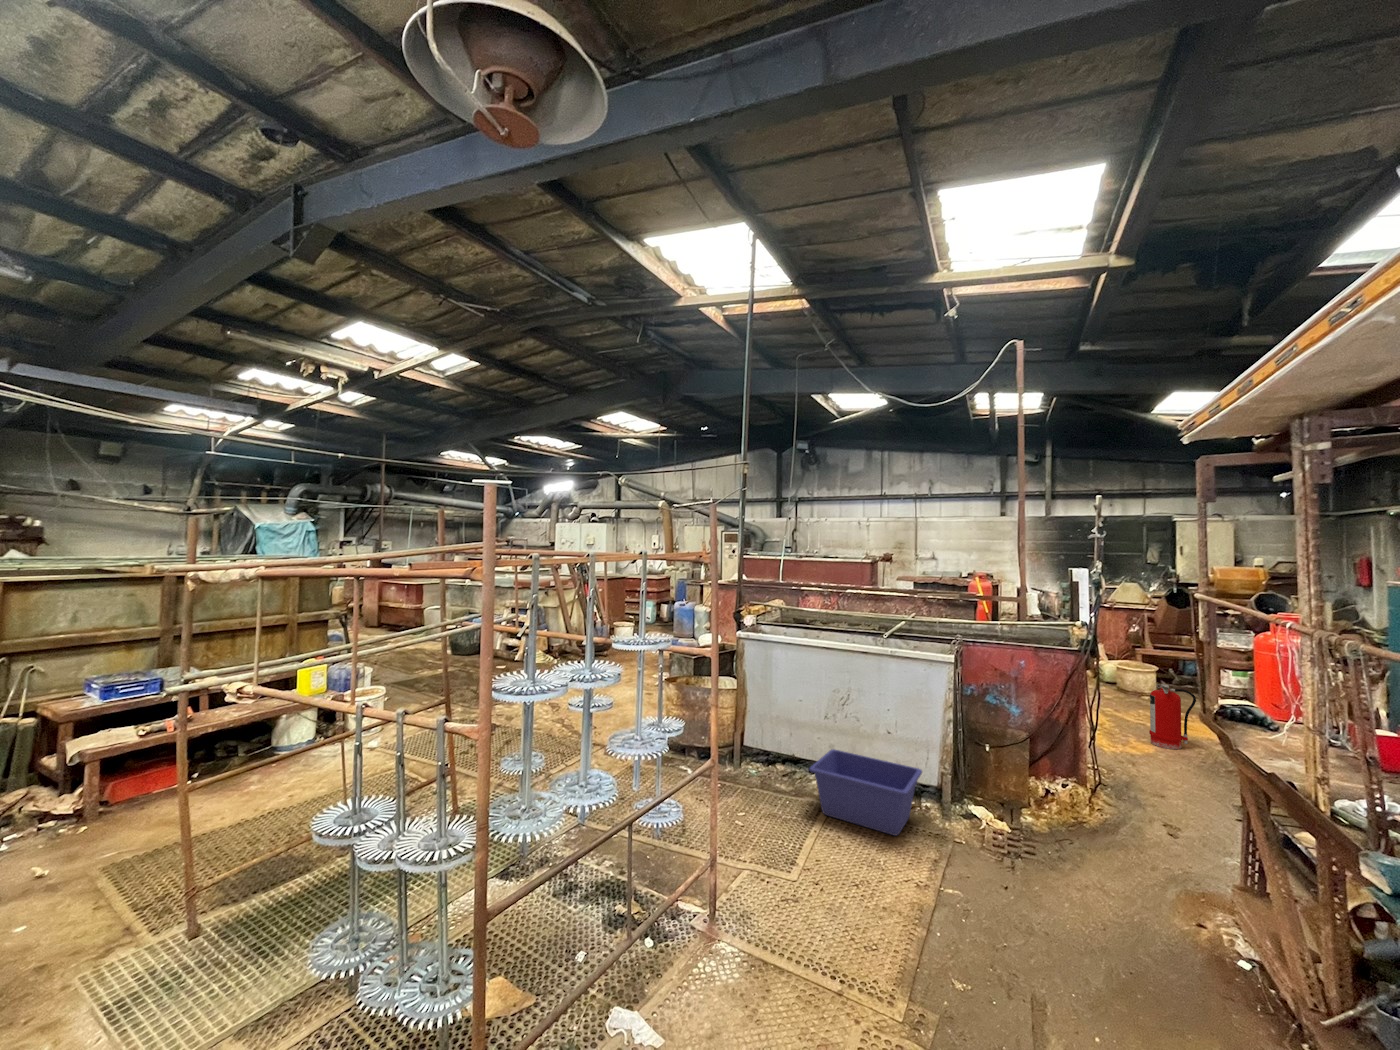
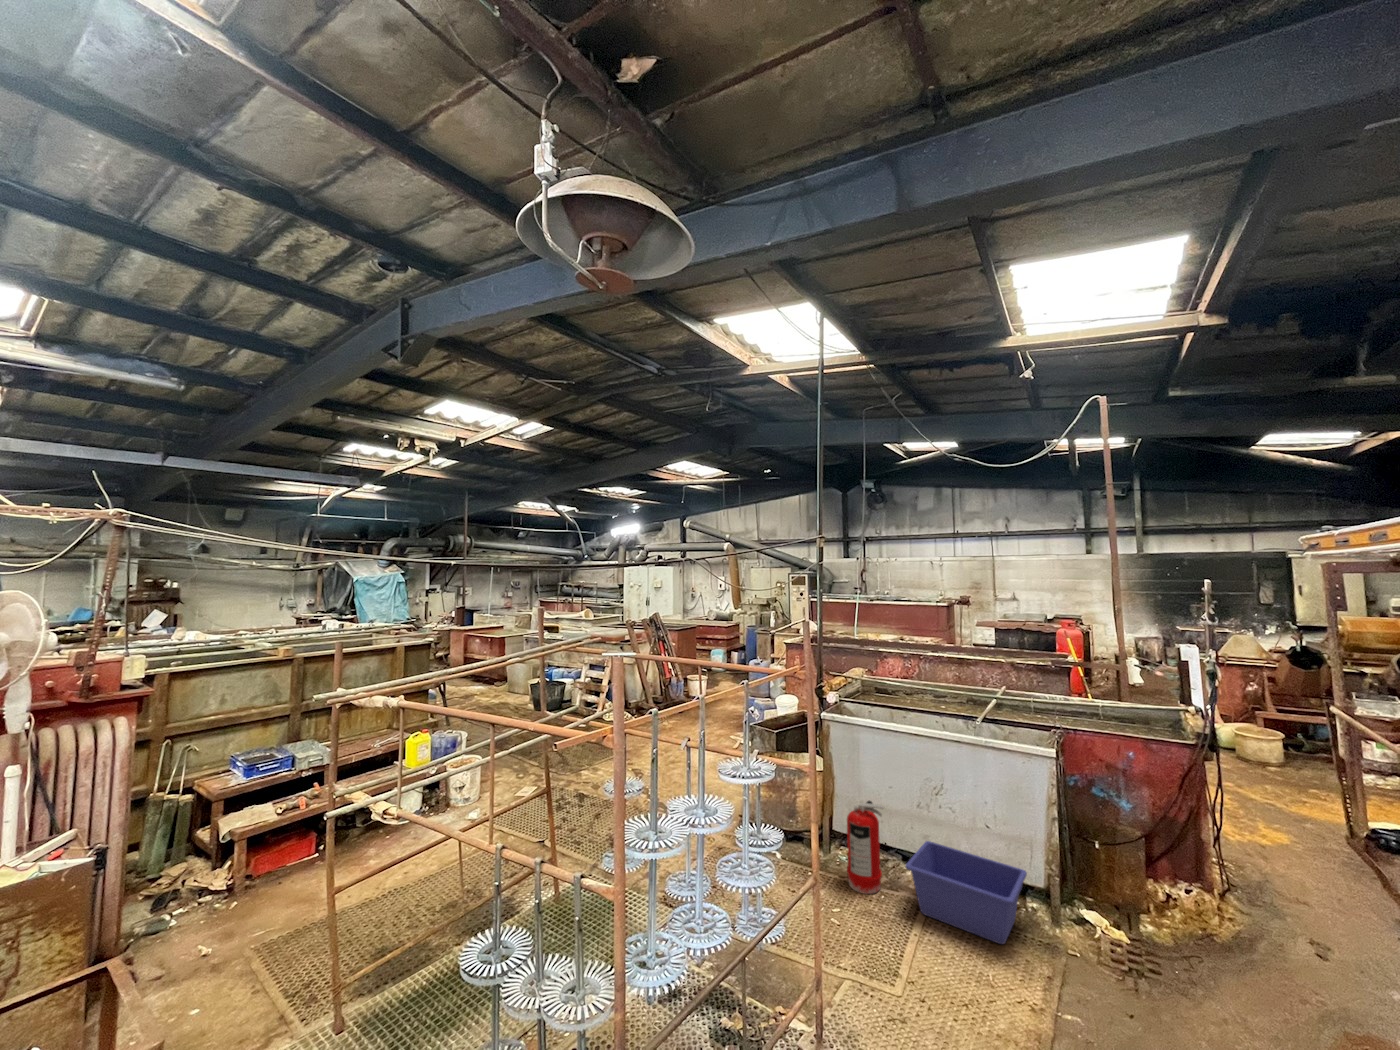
fire extinguisher: present [1149,684,1196,749] -> present [847,801,884,894]

